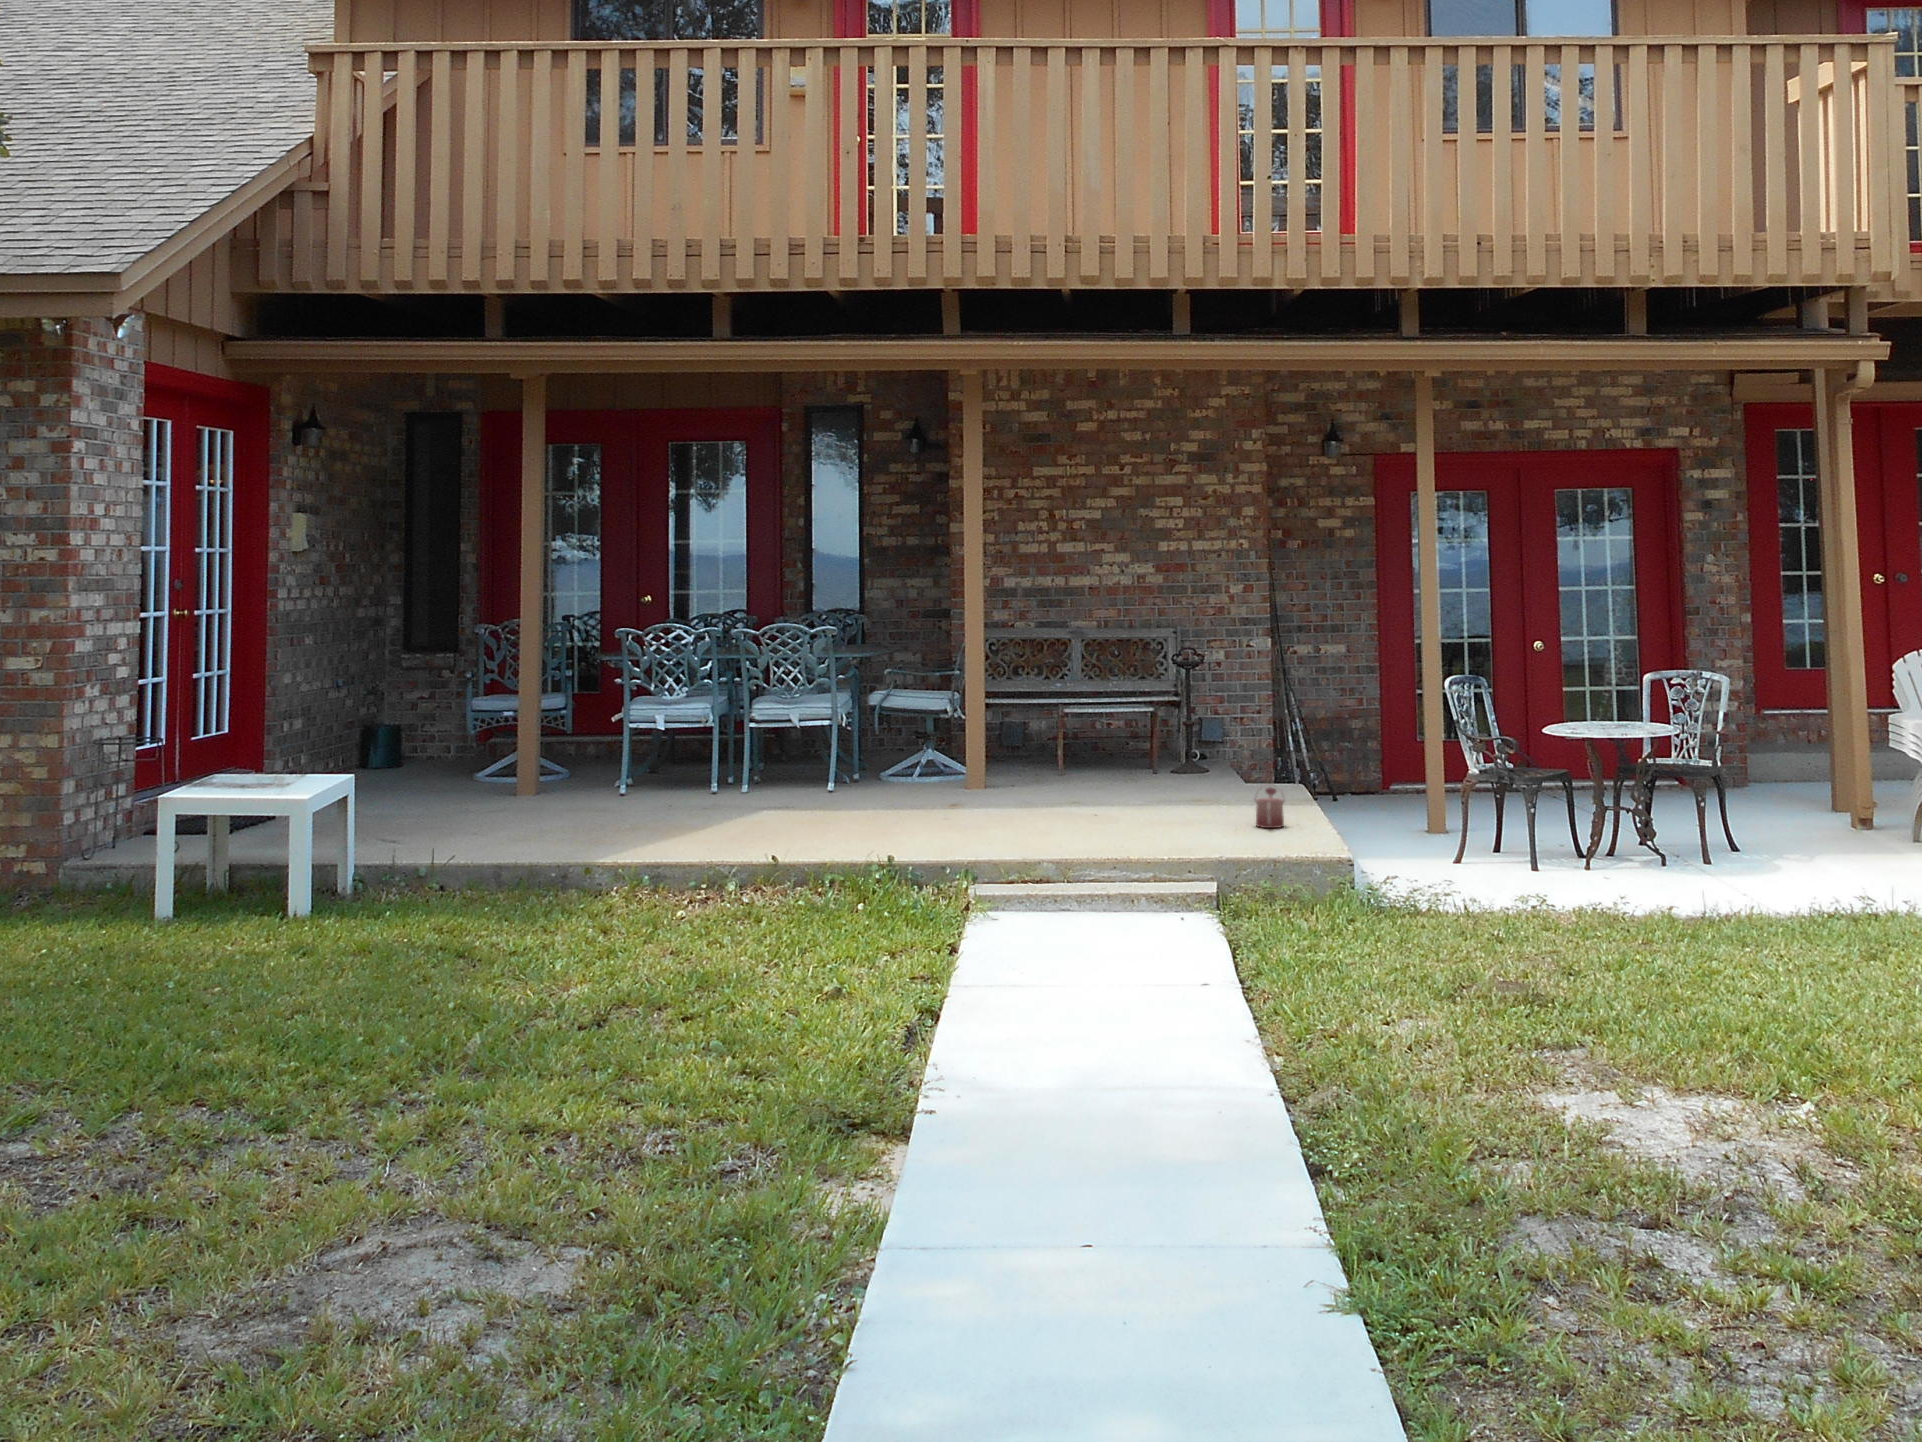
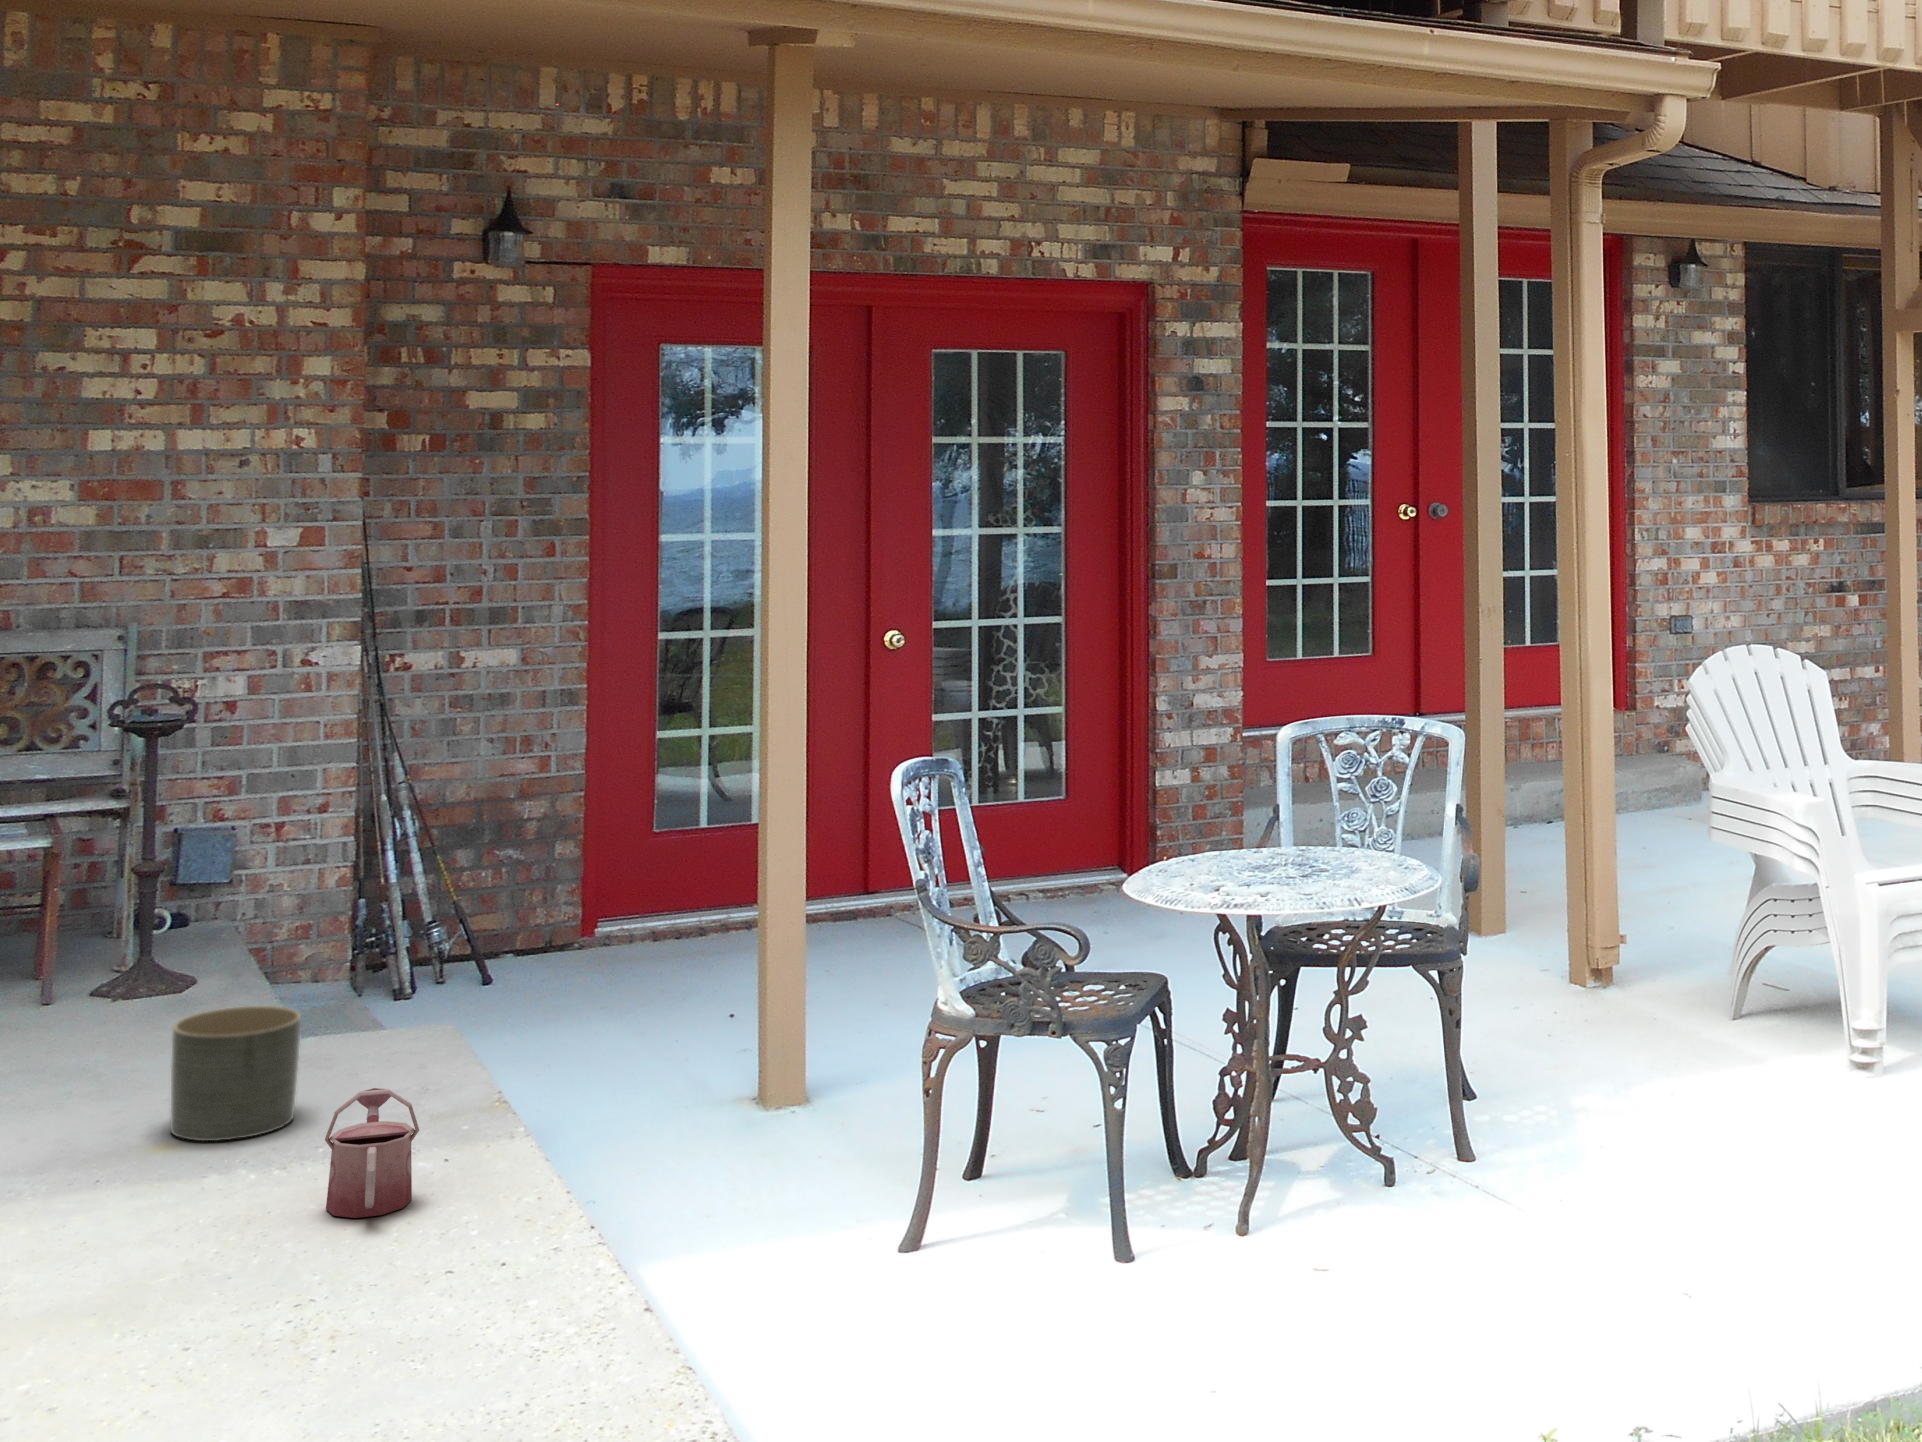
planter: none [1204,764,1247,810] -> present [170,1006,301,1141]

